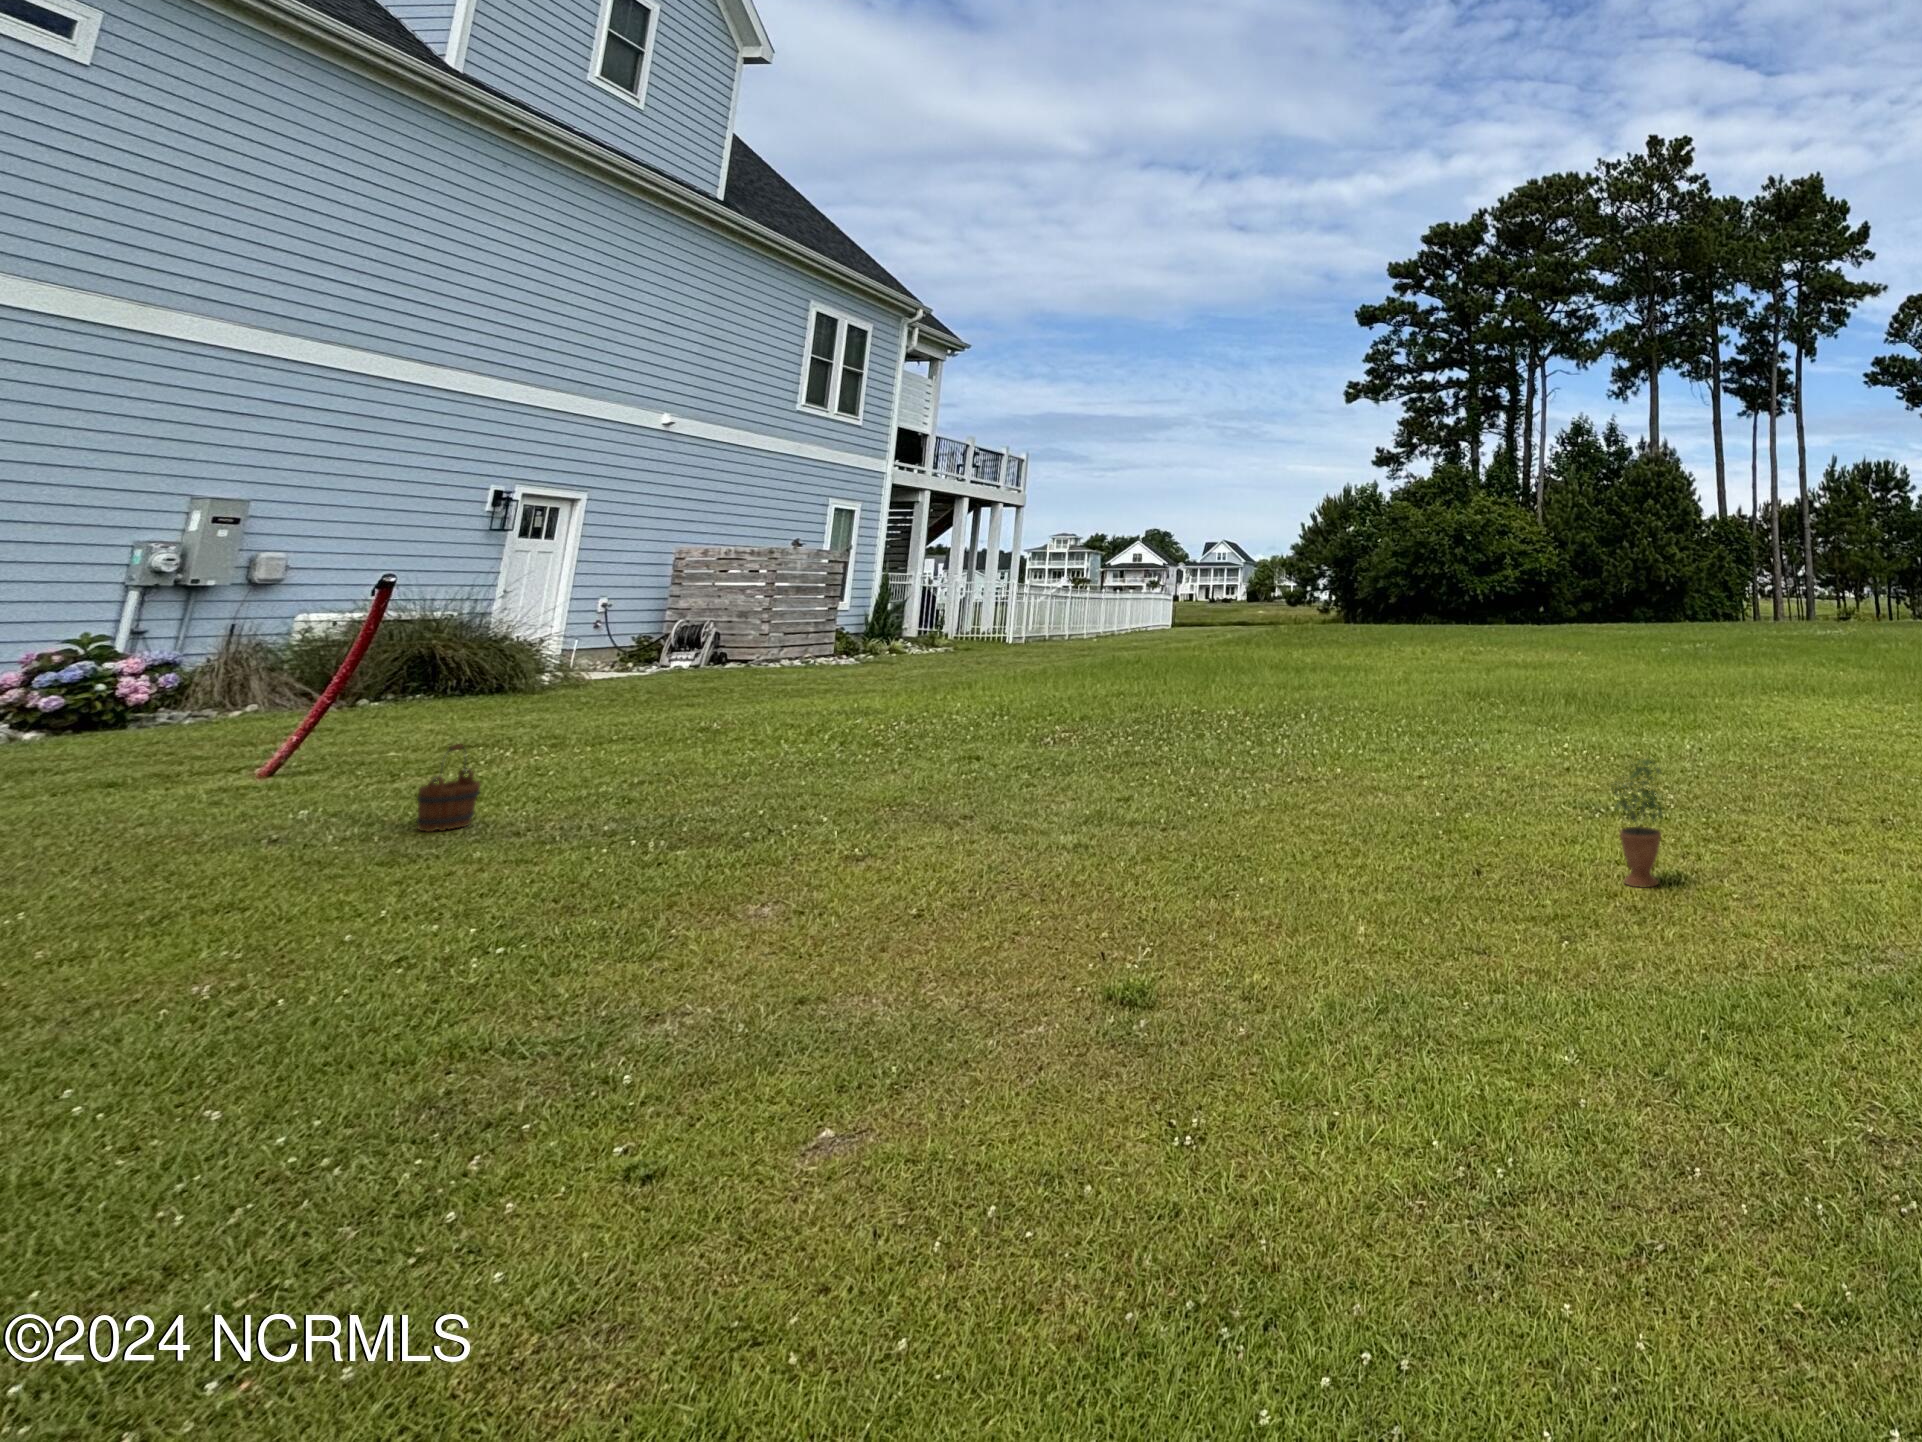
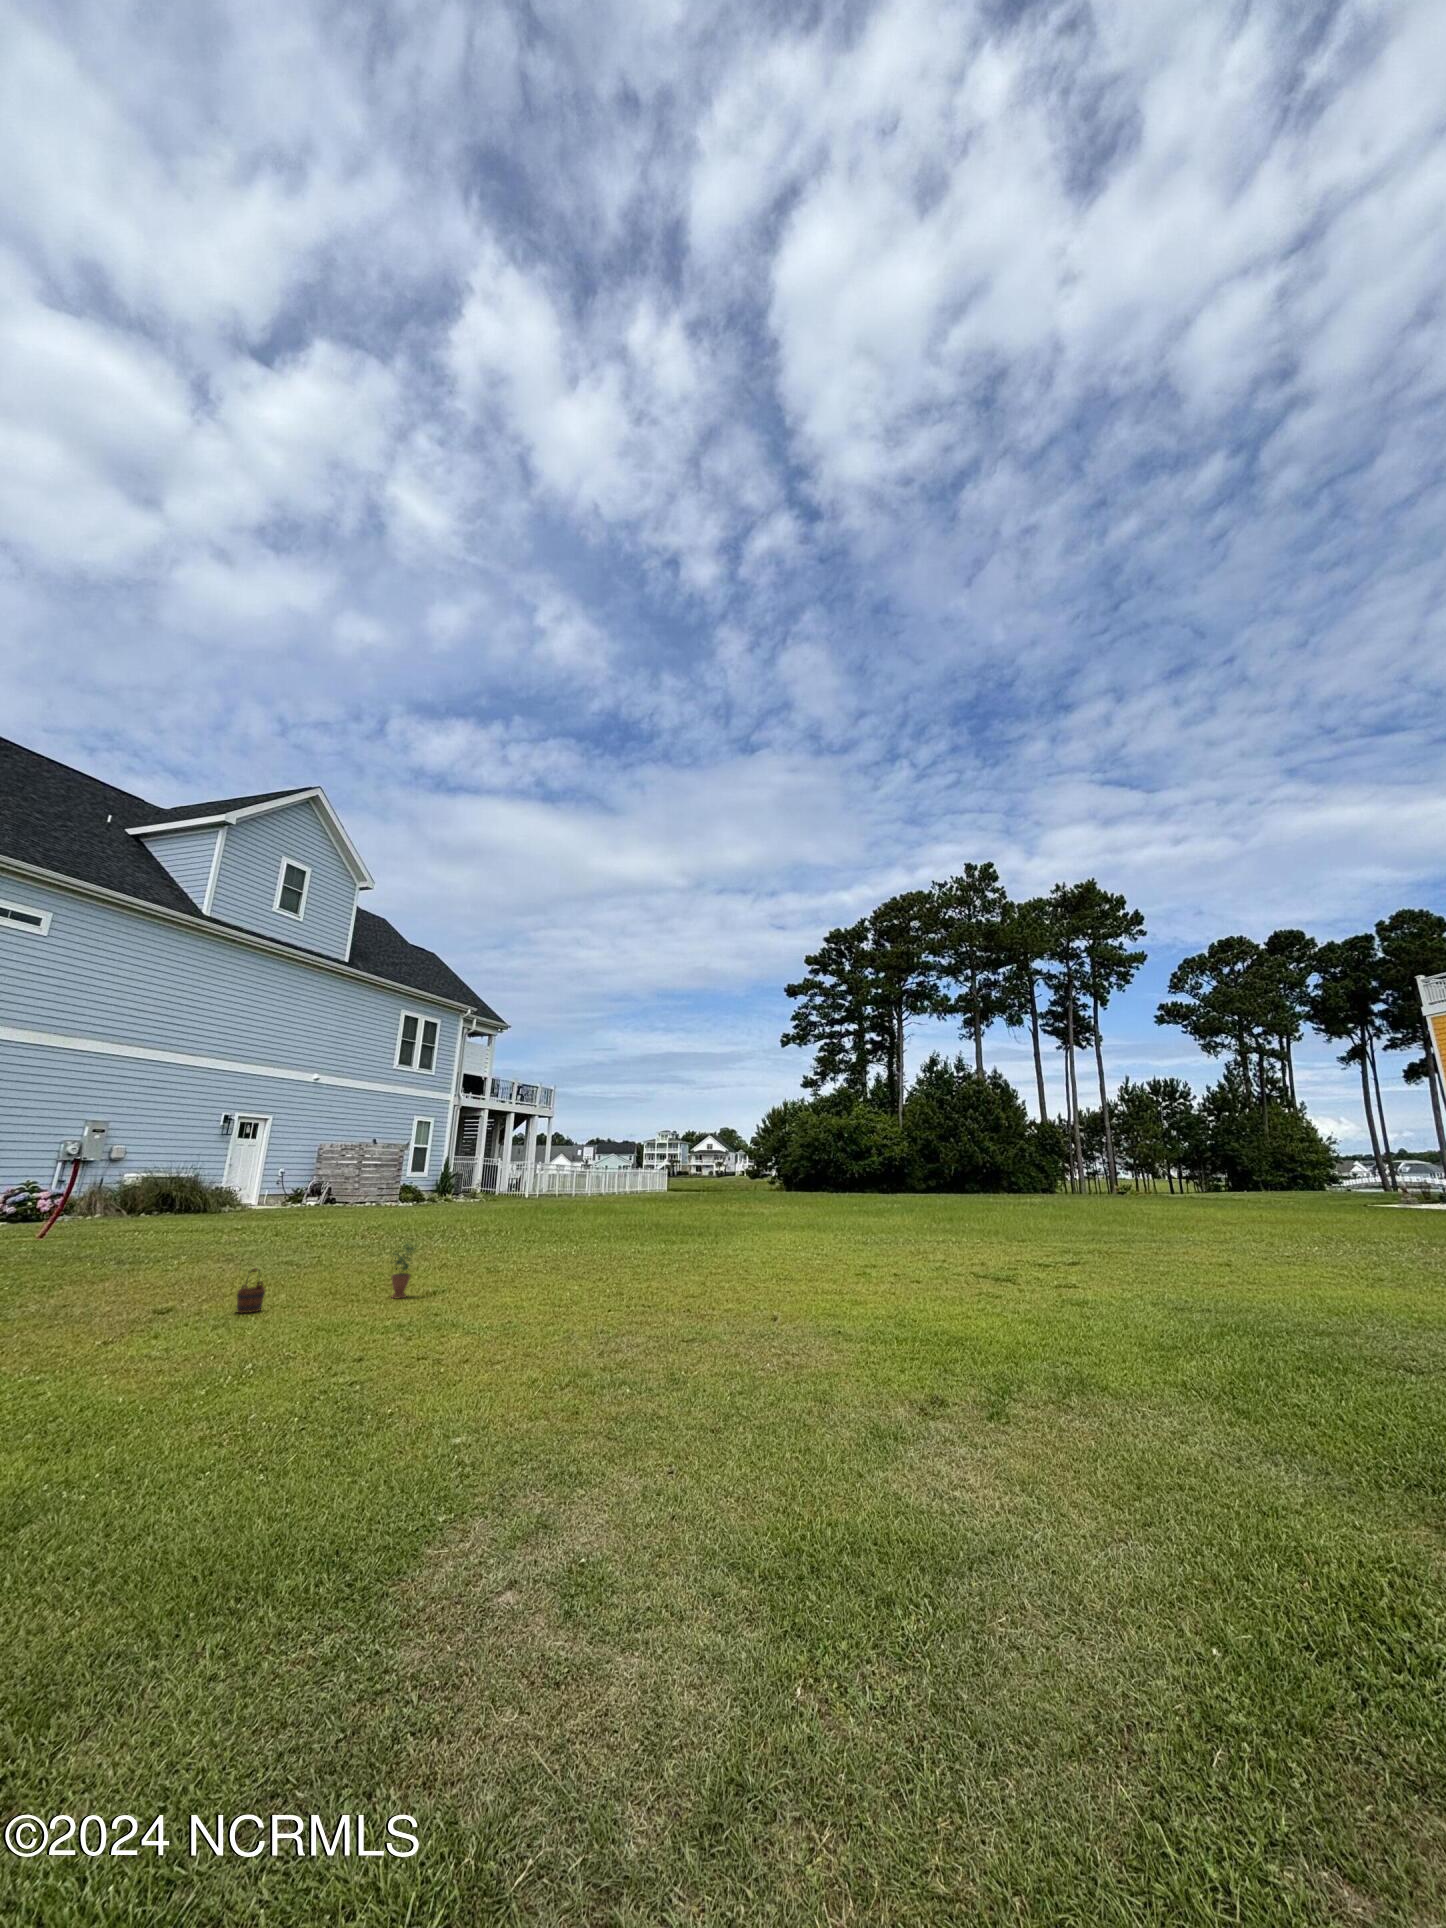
wooden bucket: present [417,744,480,832] -> present [237,1268,265,1313]

